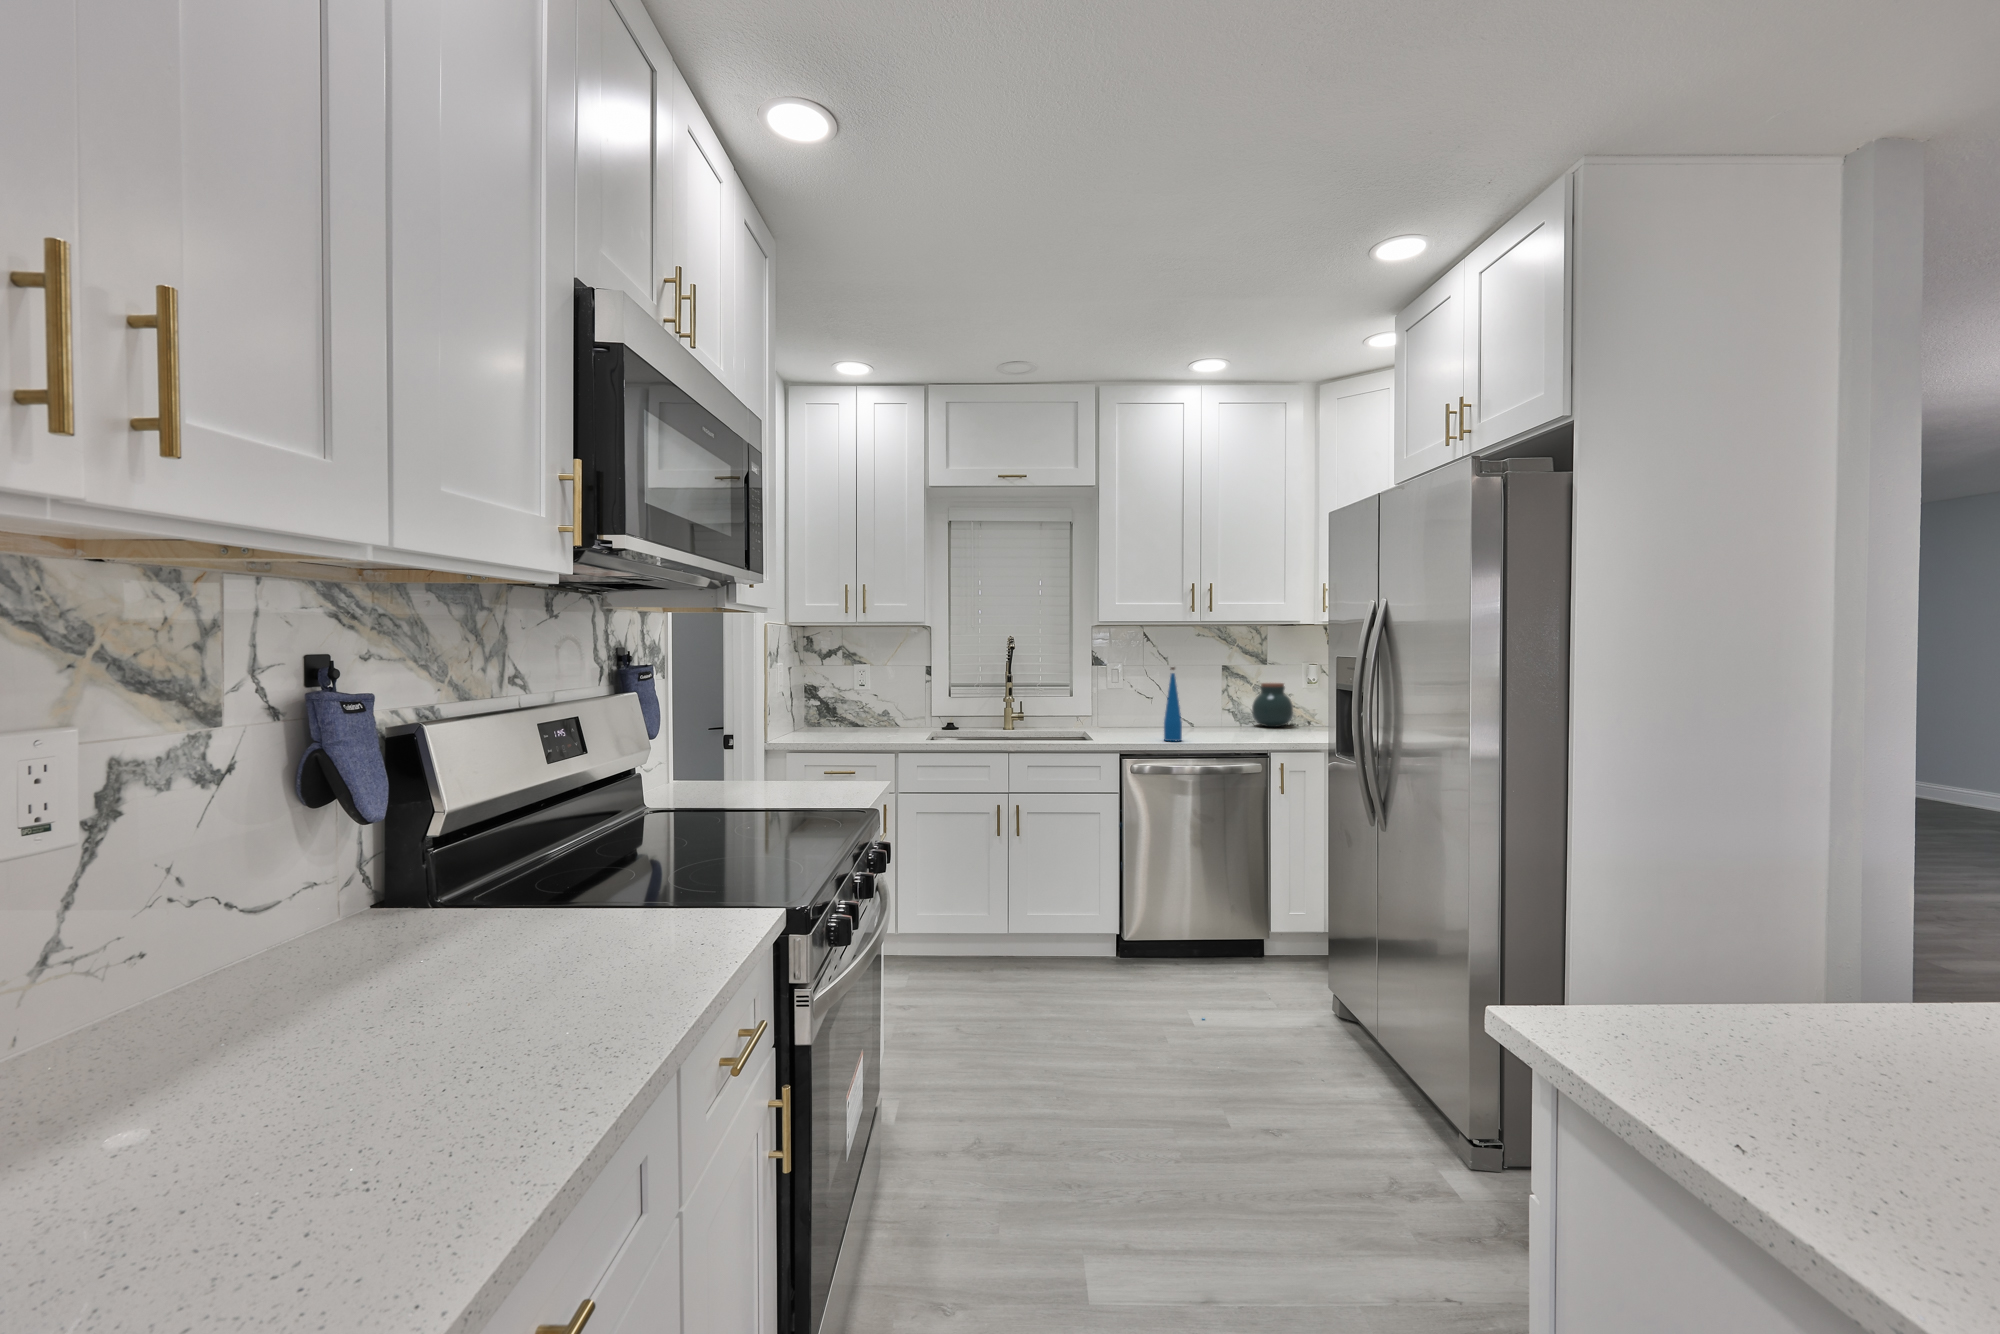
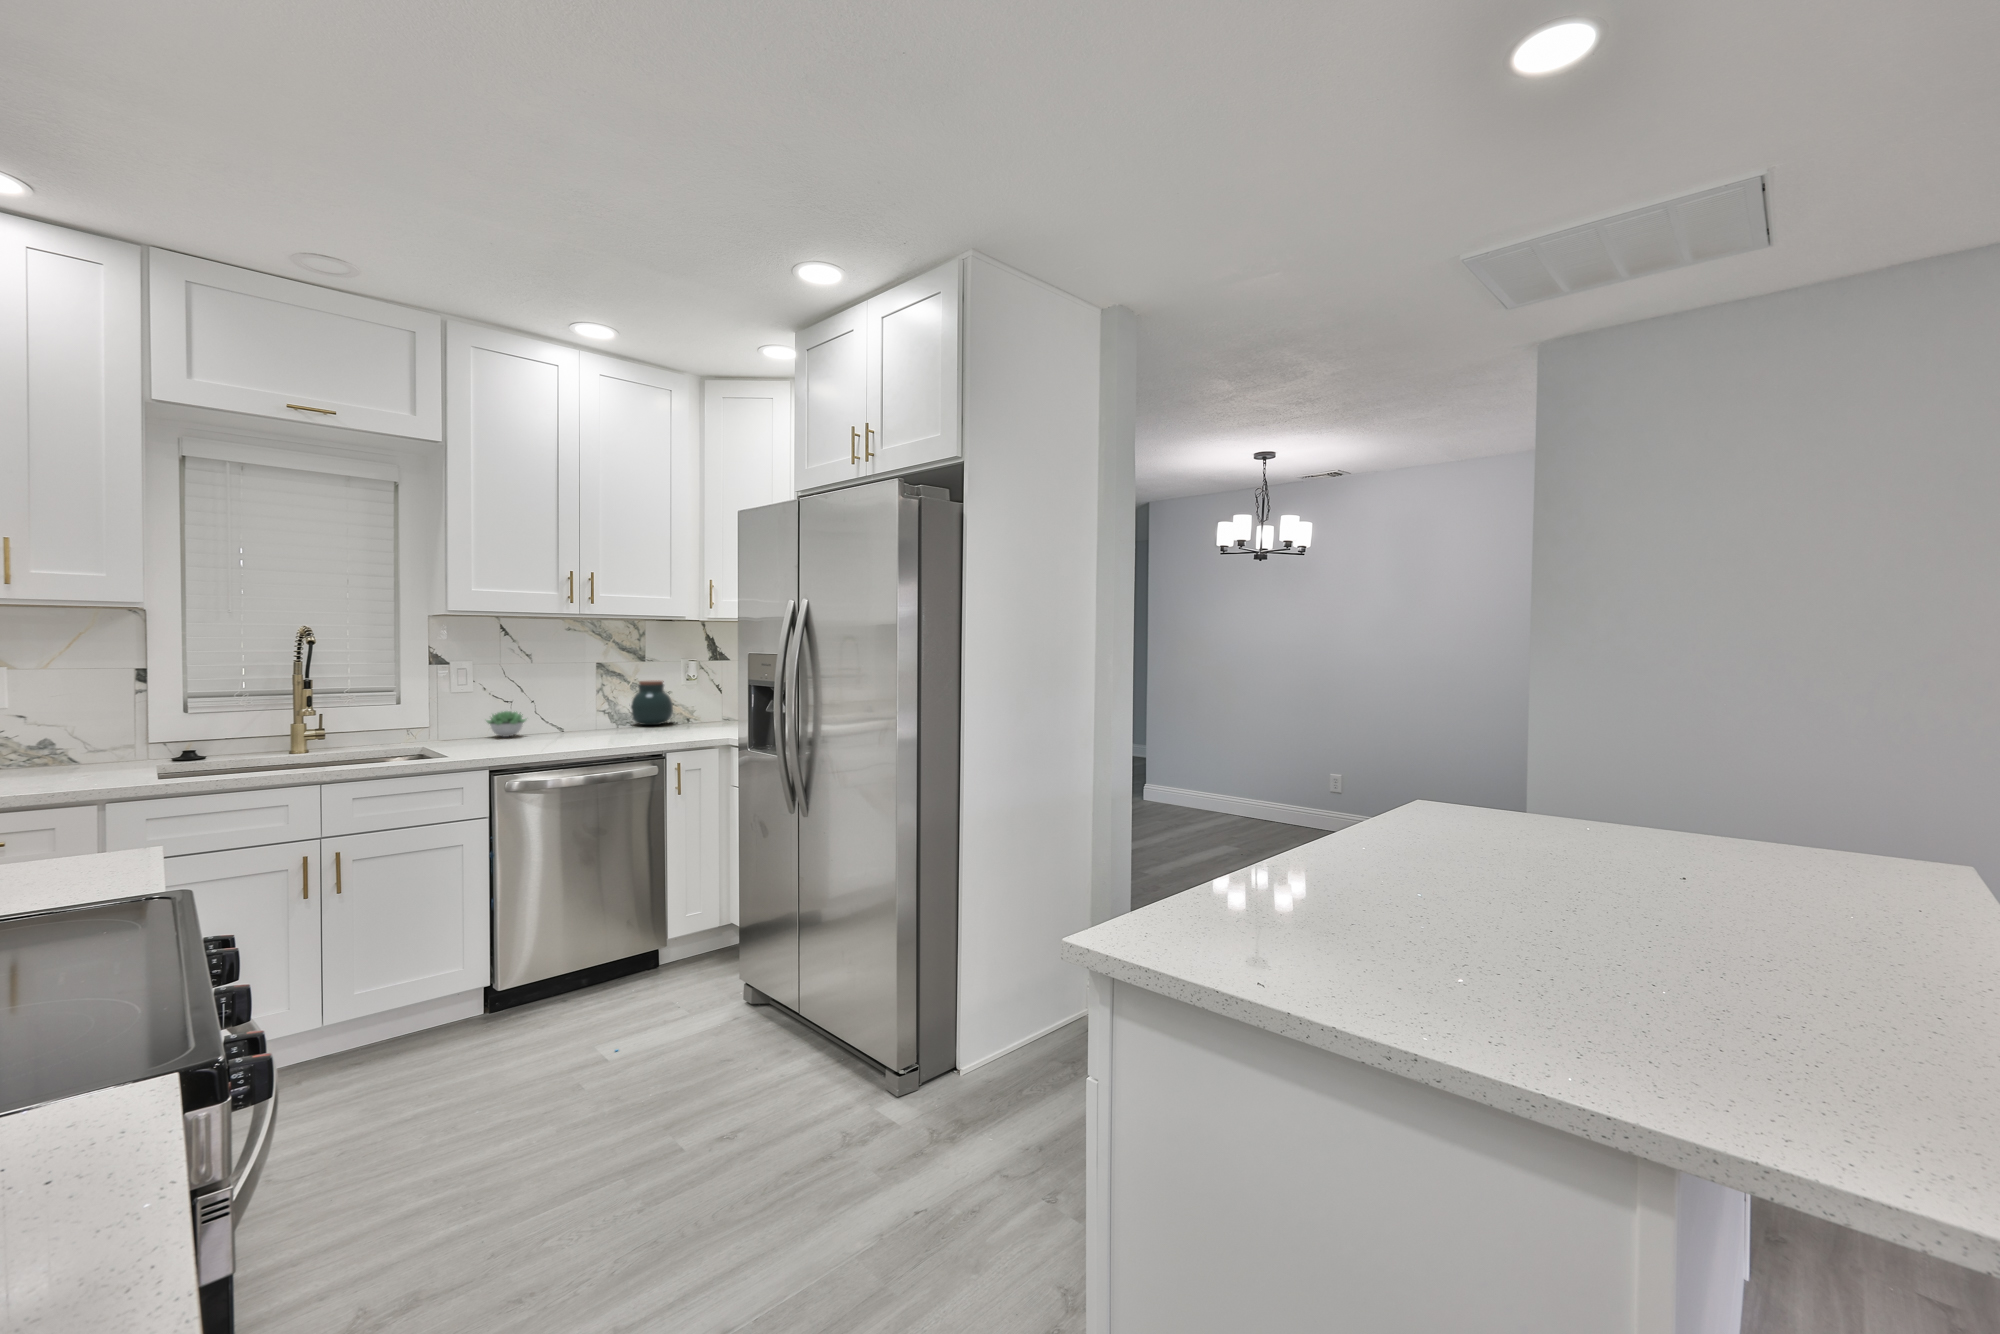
bottle: present [1164,667,1182,741] -> none [540,666,562,749]
succulent plant: none [1129,706,1162,729] -> present [487,711,526,737]

